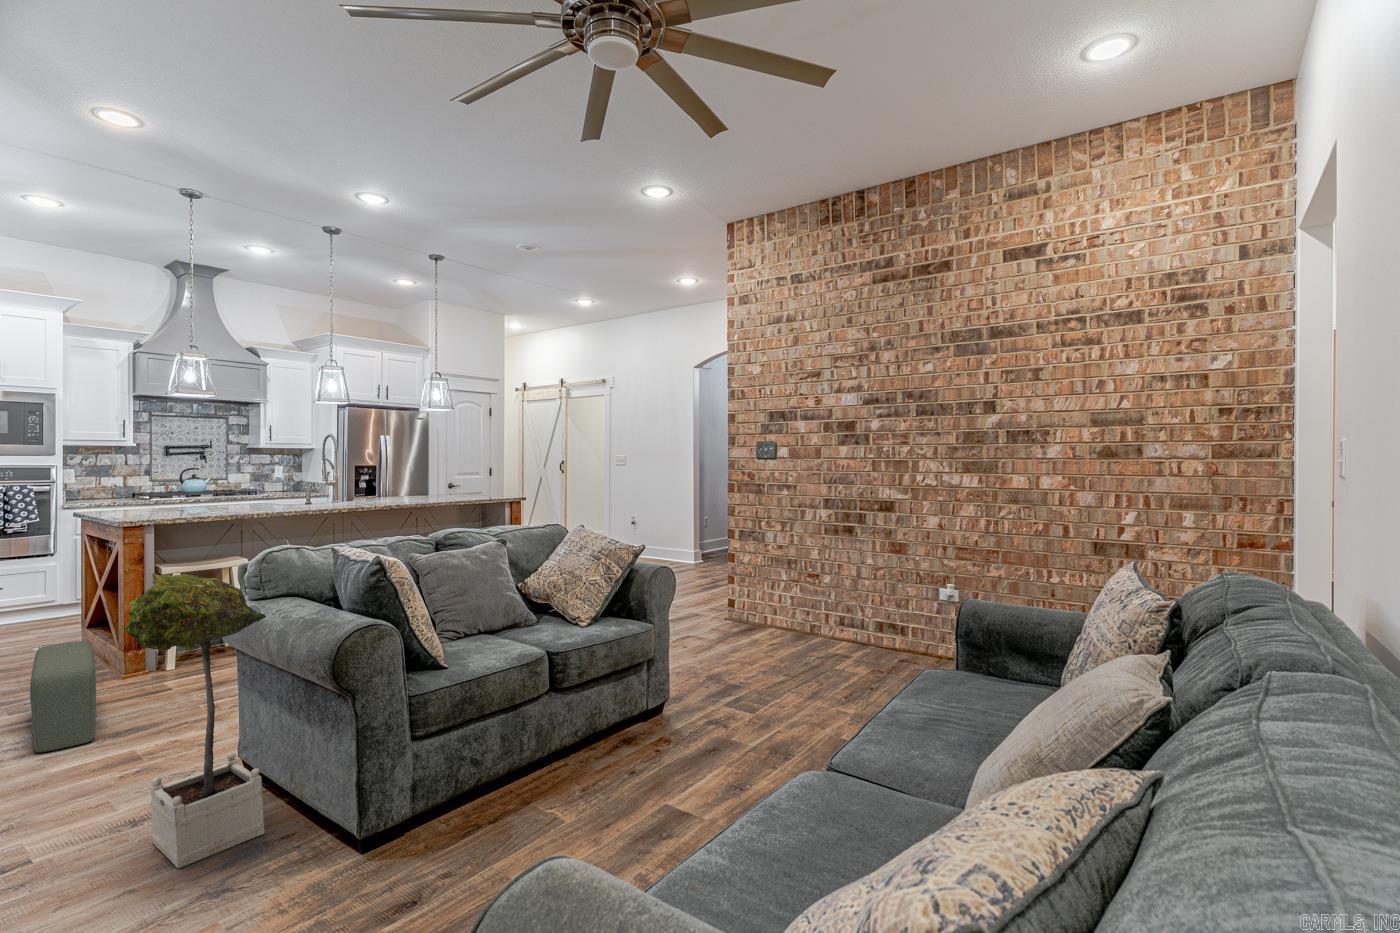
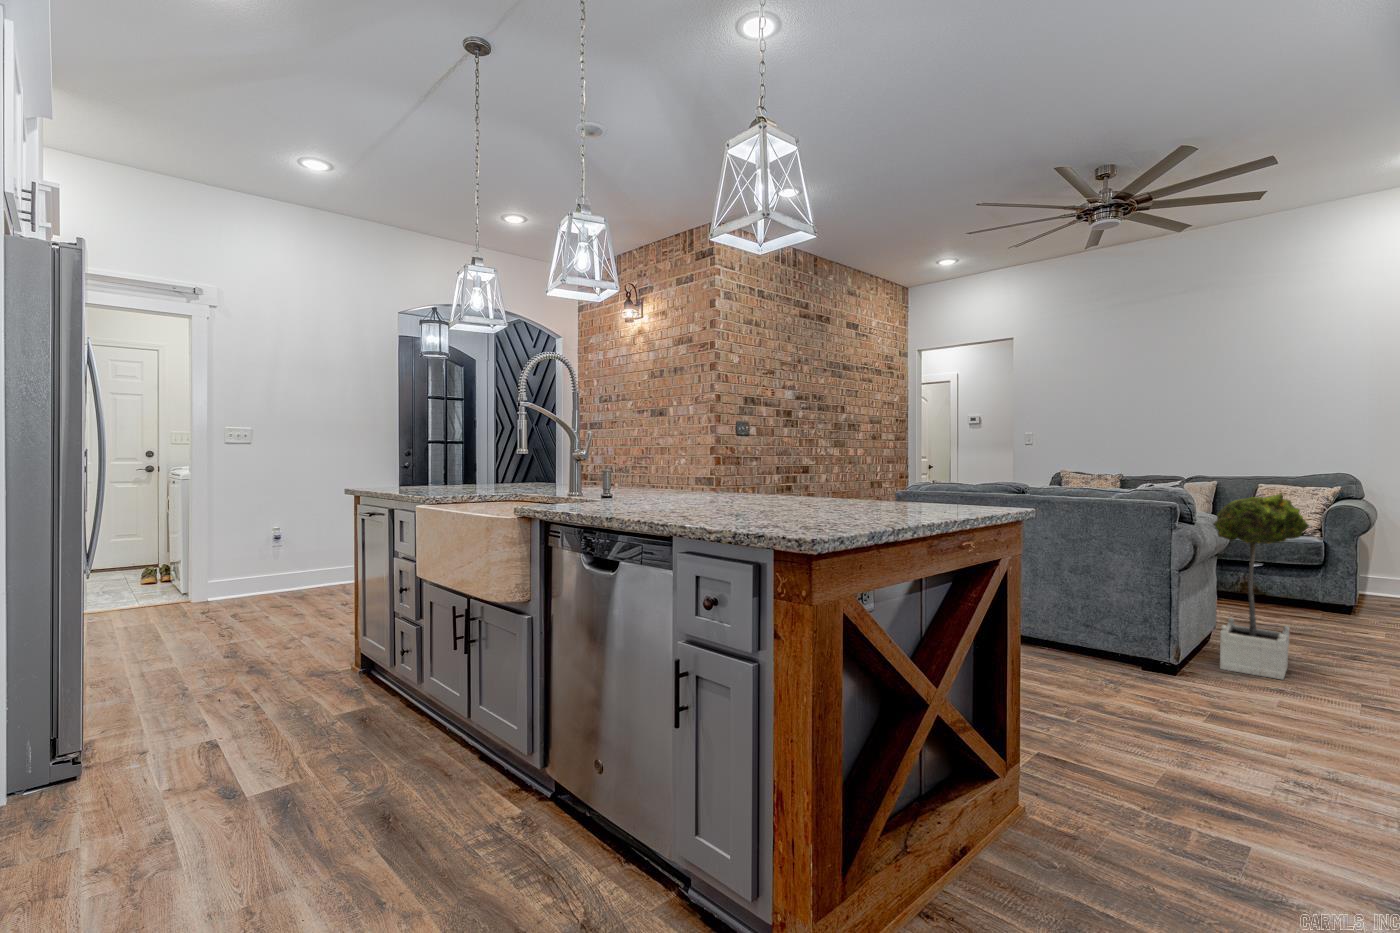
pouf: present [30,641,96,752] -> none [1140,655,1287,820]

